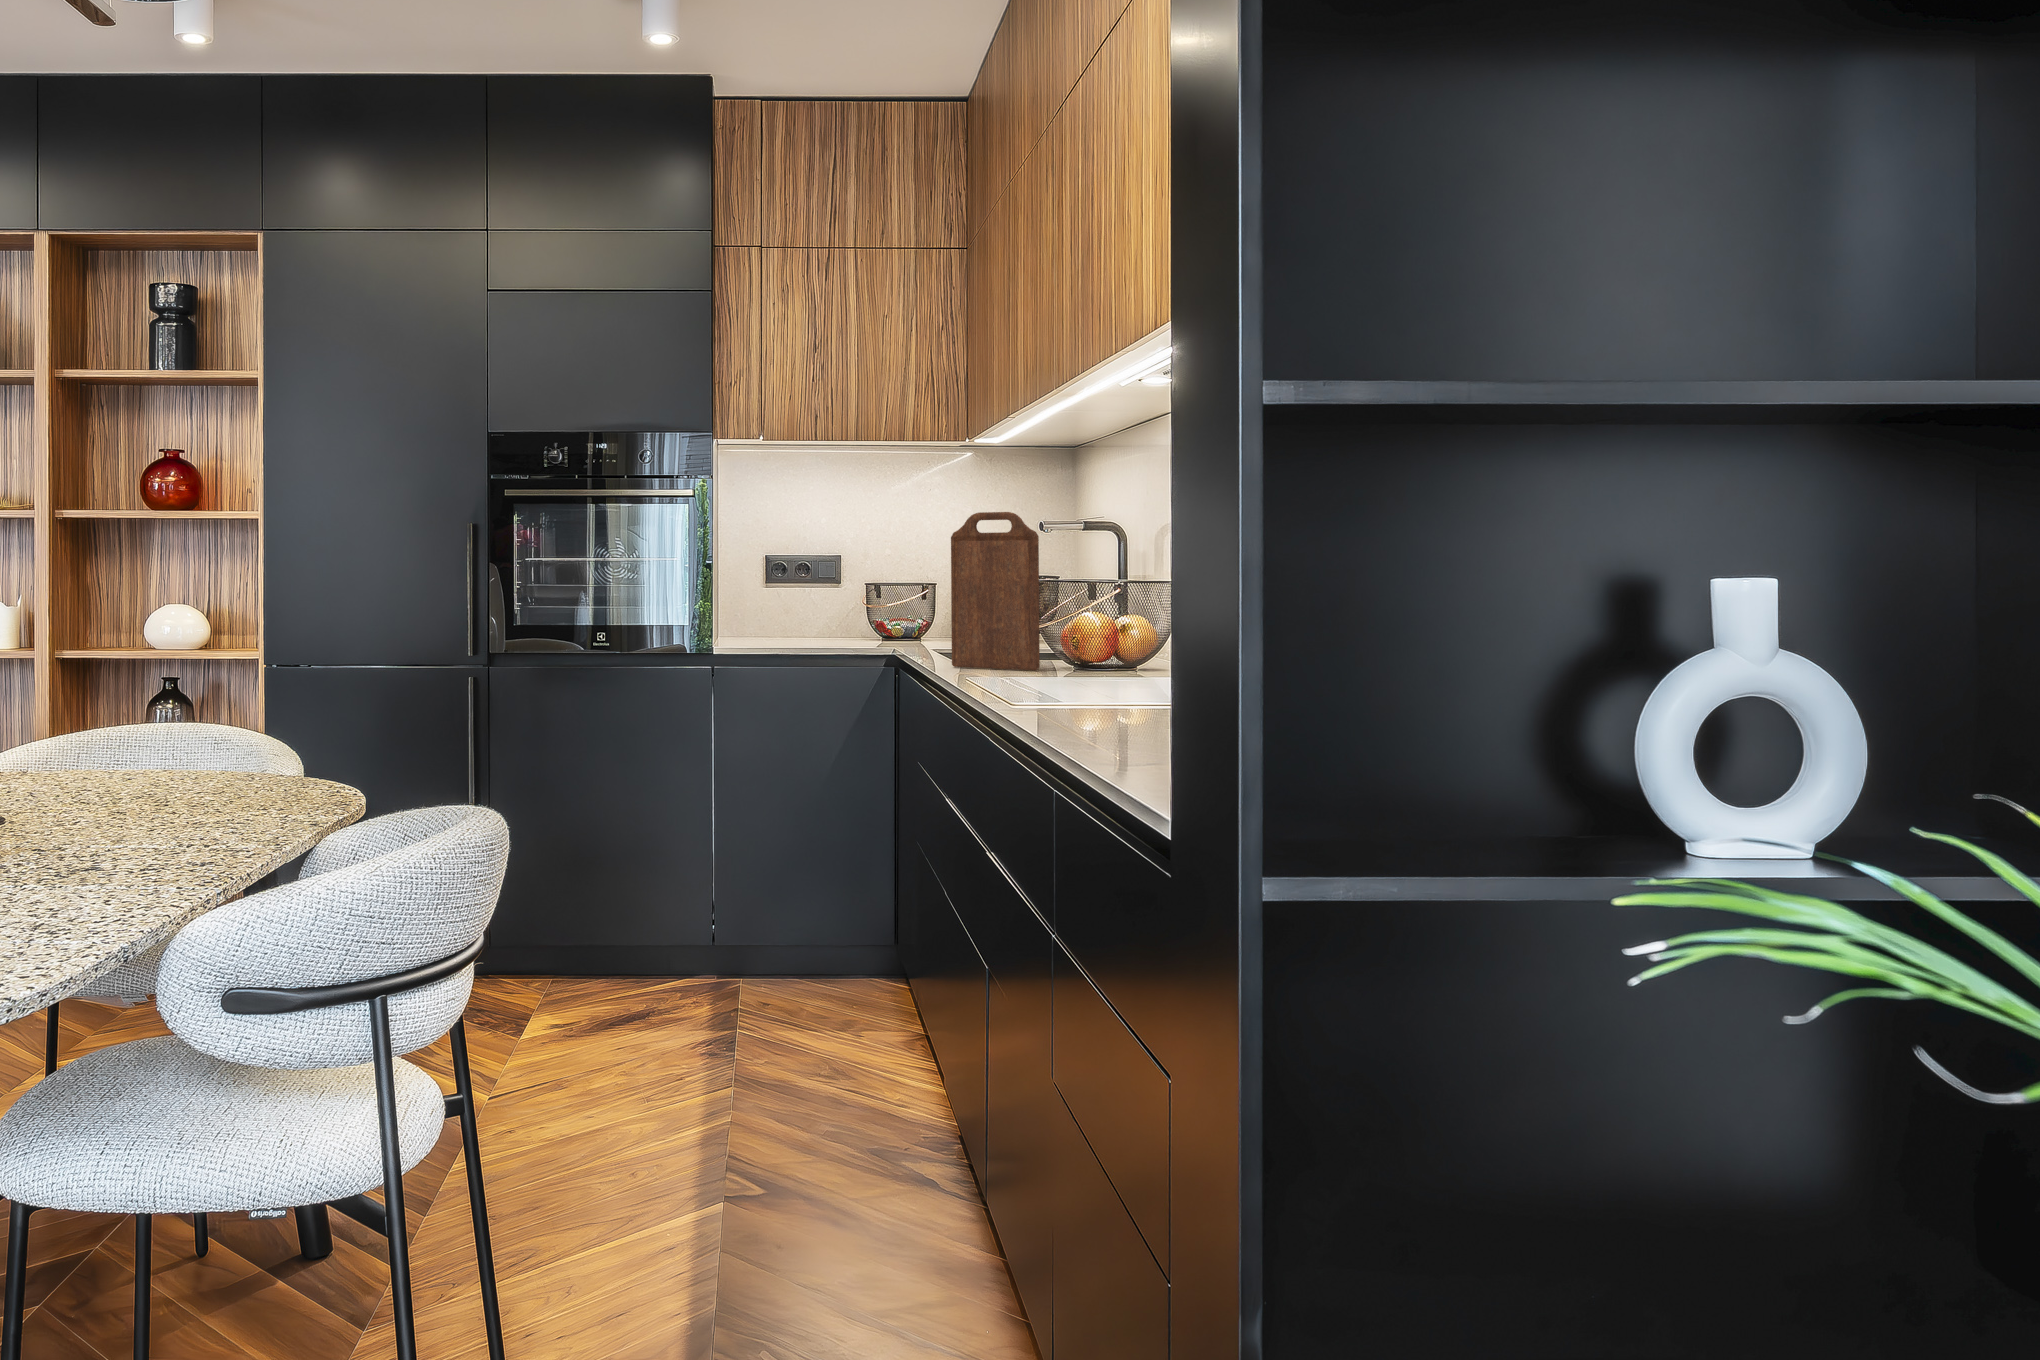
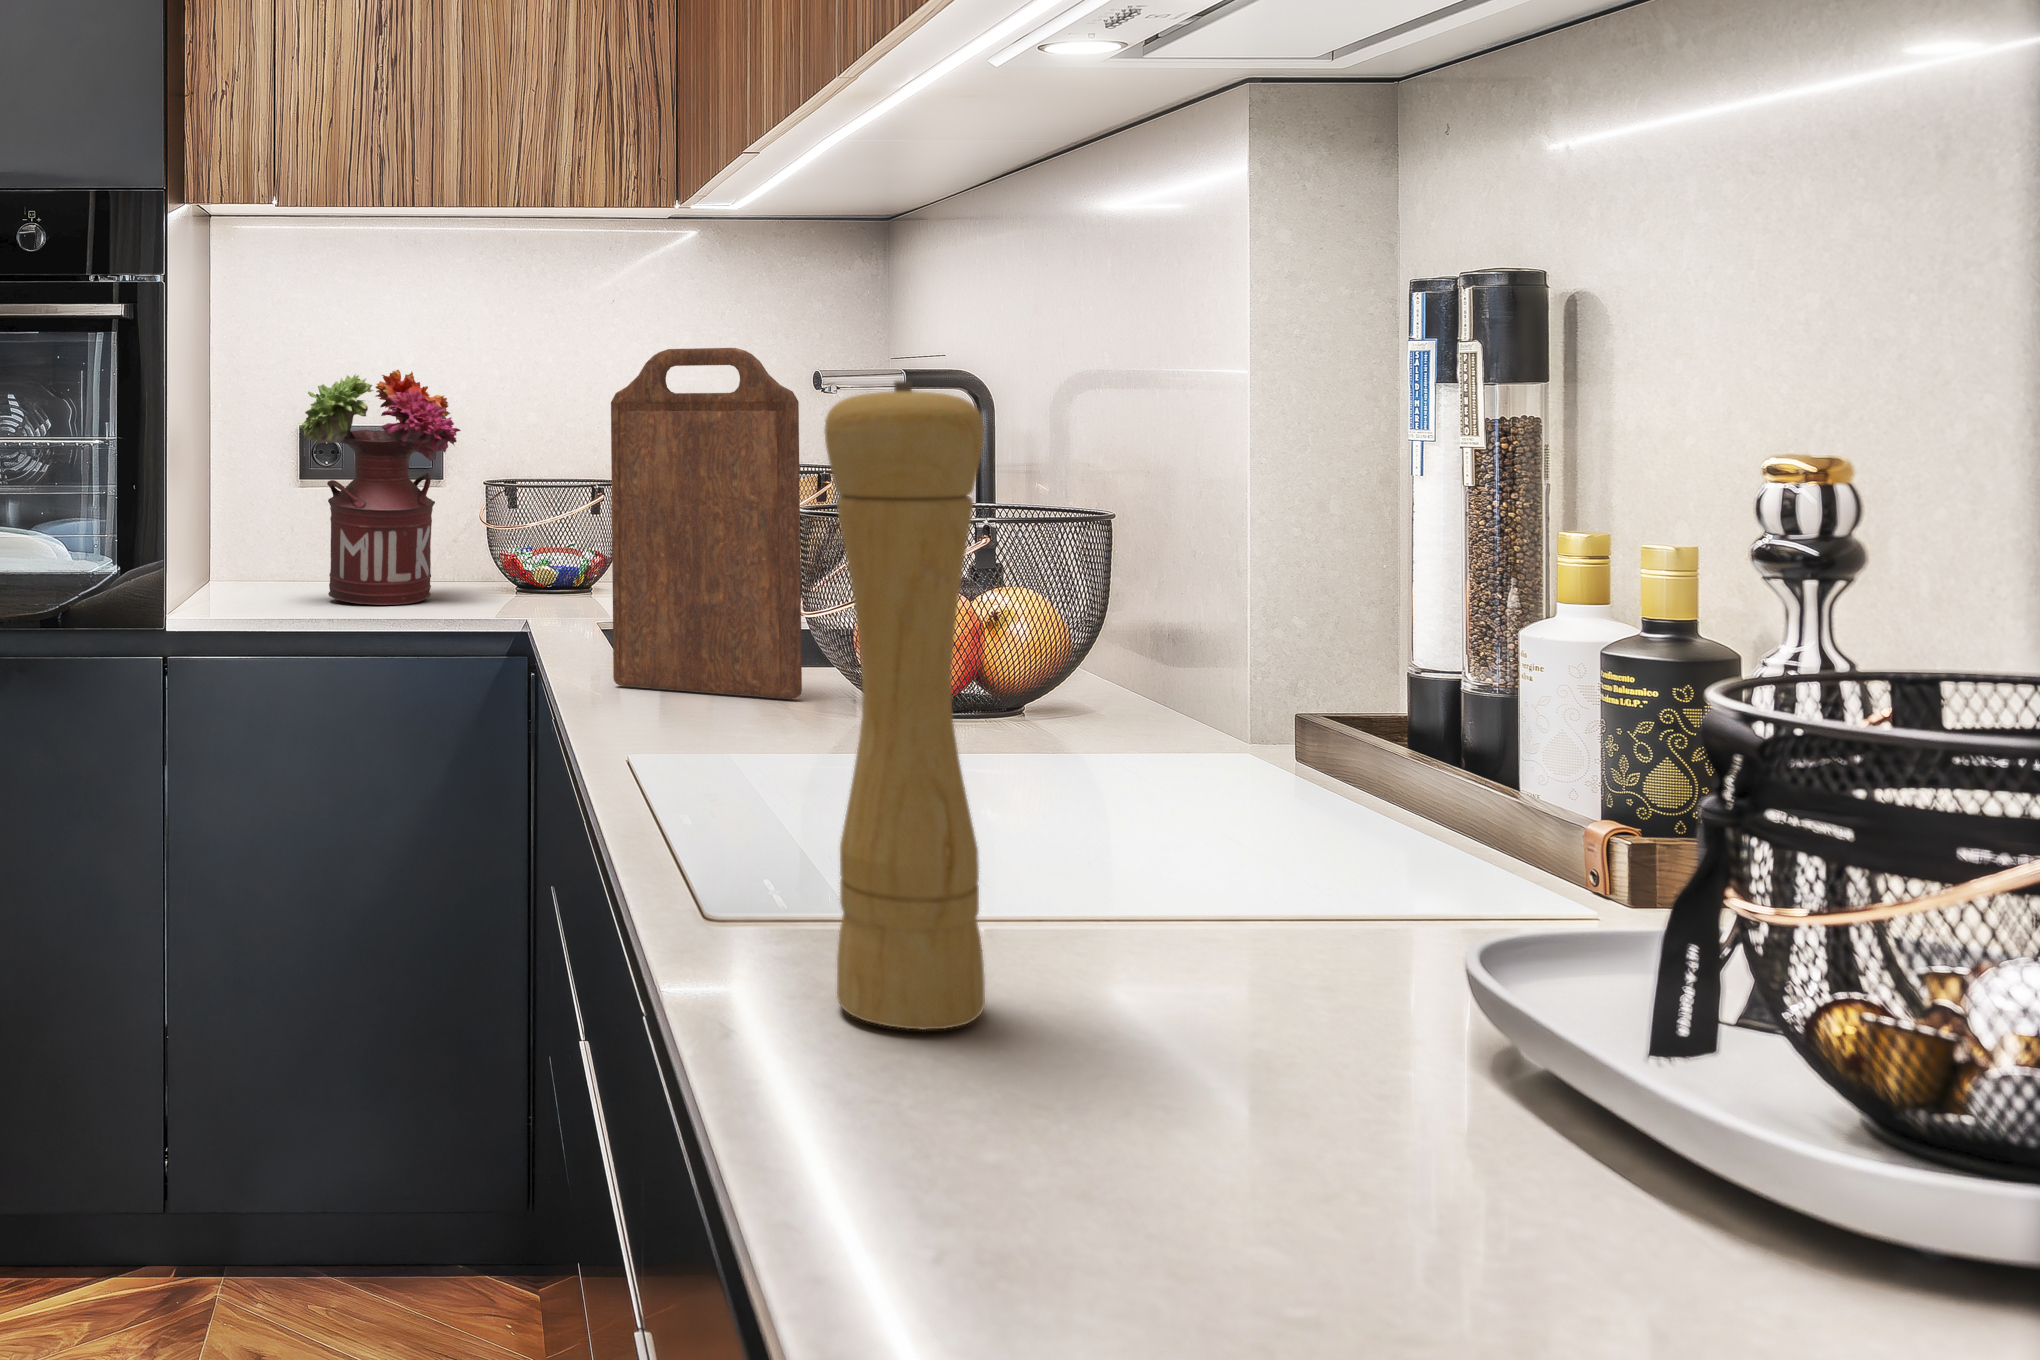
pepper mill: none [1063,517,1114,720] -> present [825,381,985,1030]
flower arrangement: none [772,525,855,646] -> present [299,370,461,605]

